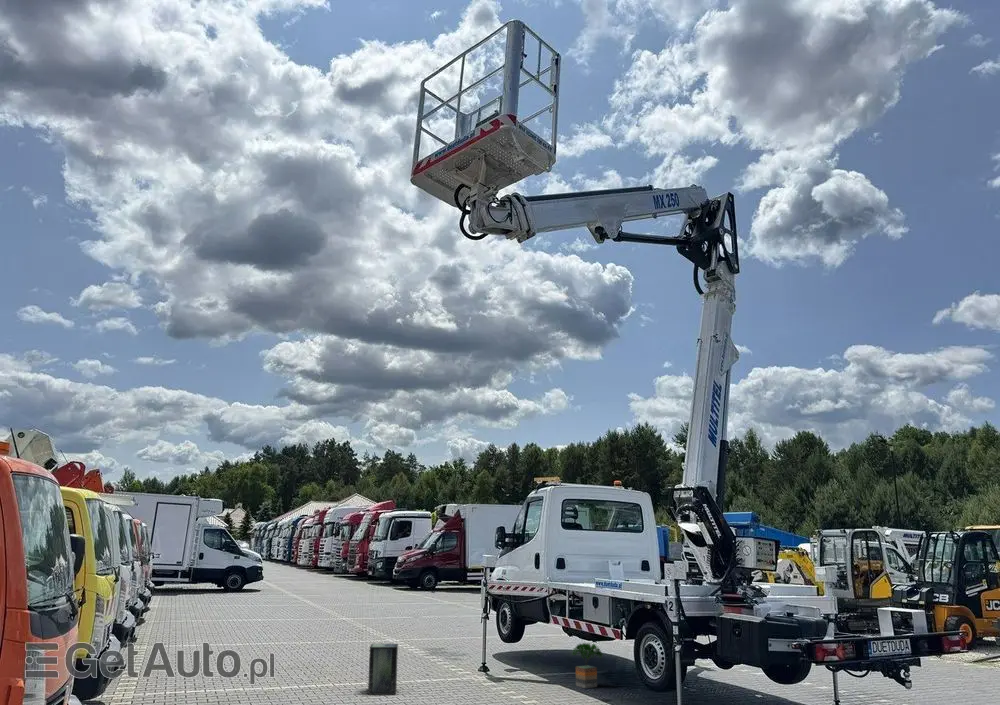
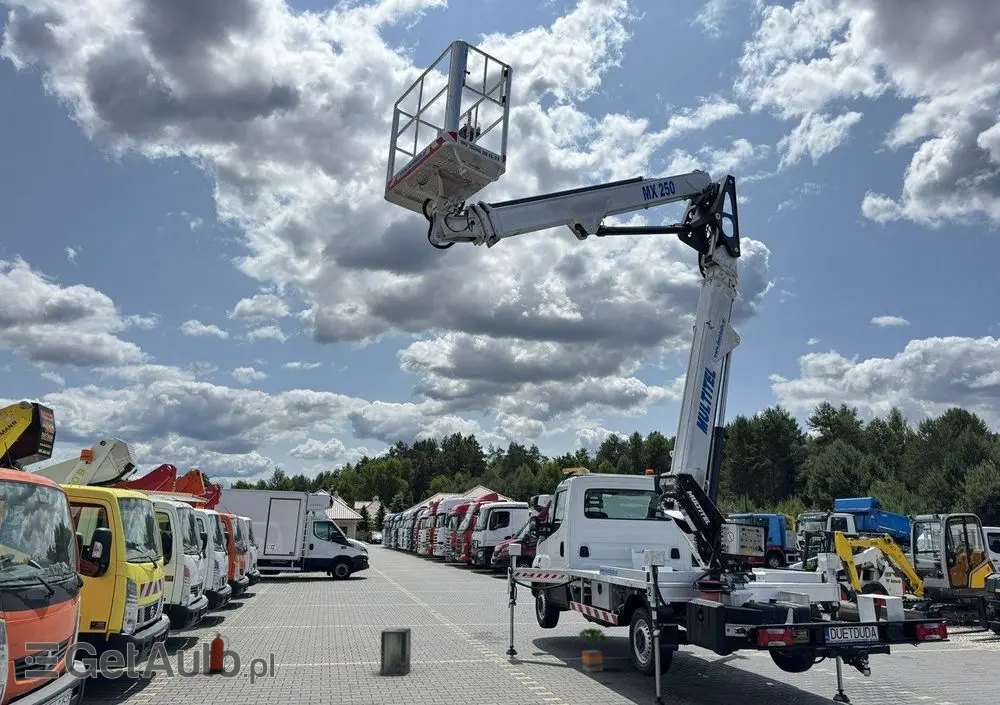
fire extinguisher: none [170,646,194,695] -> present [209,631,229,674]

